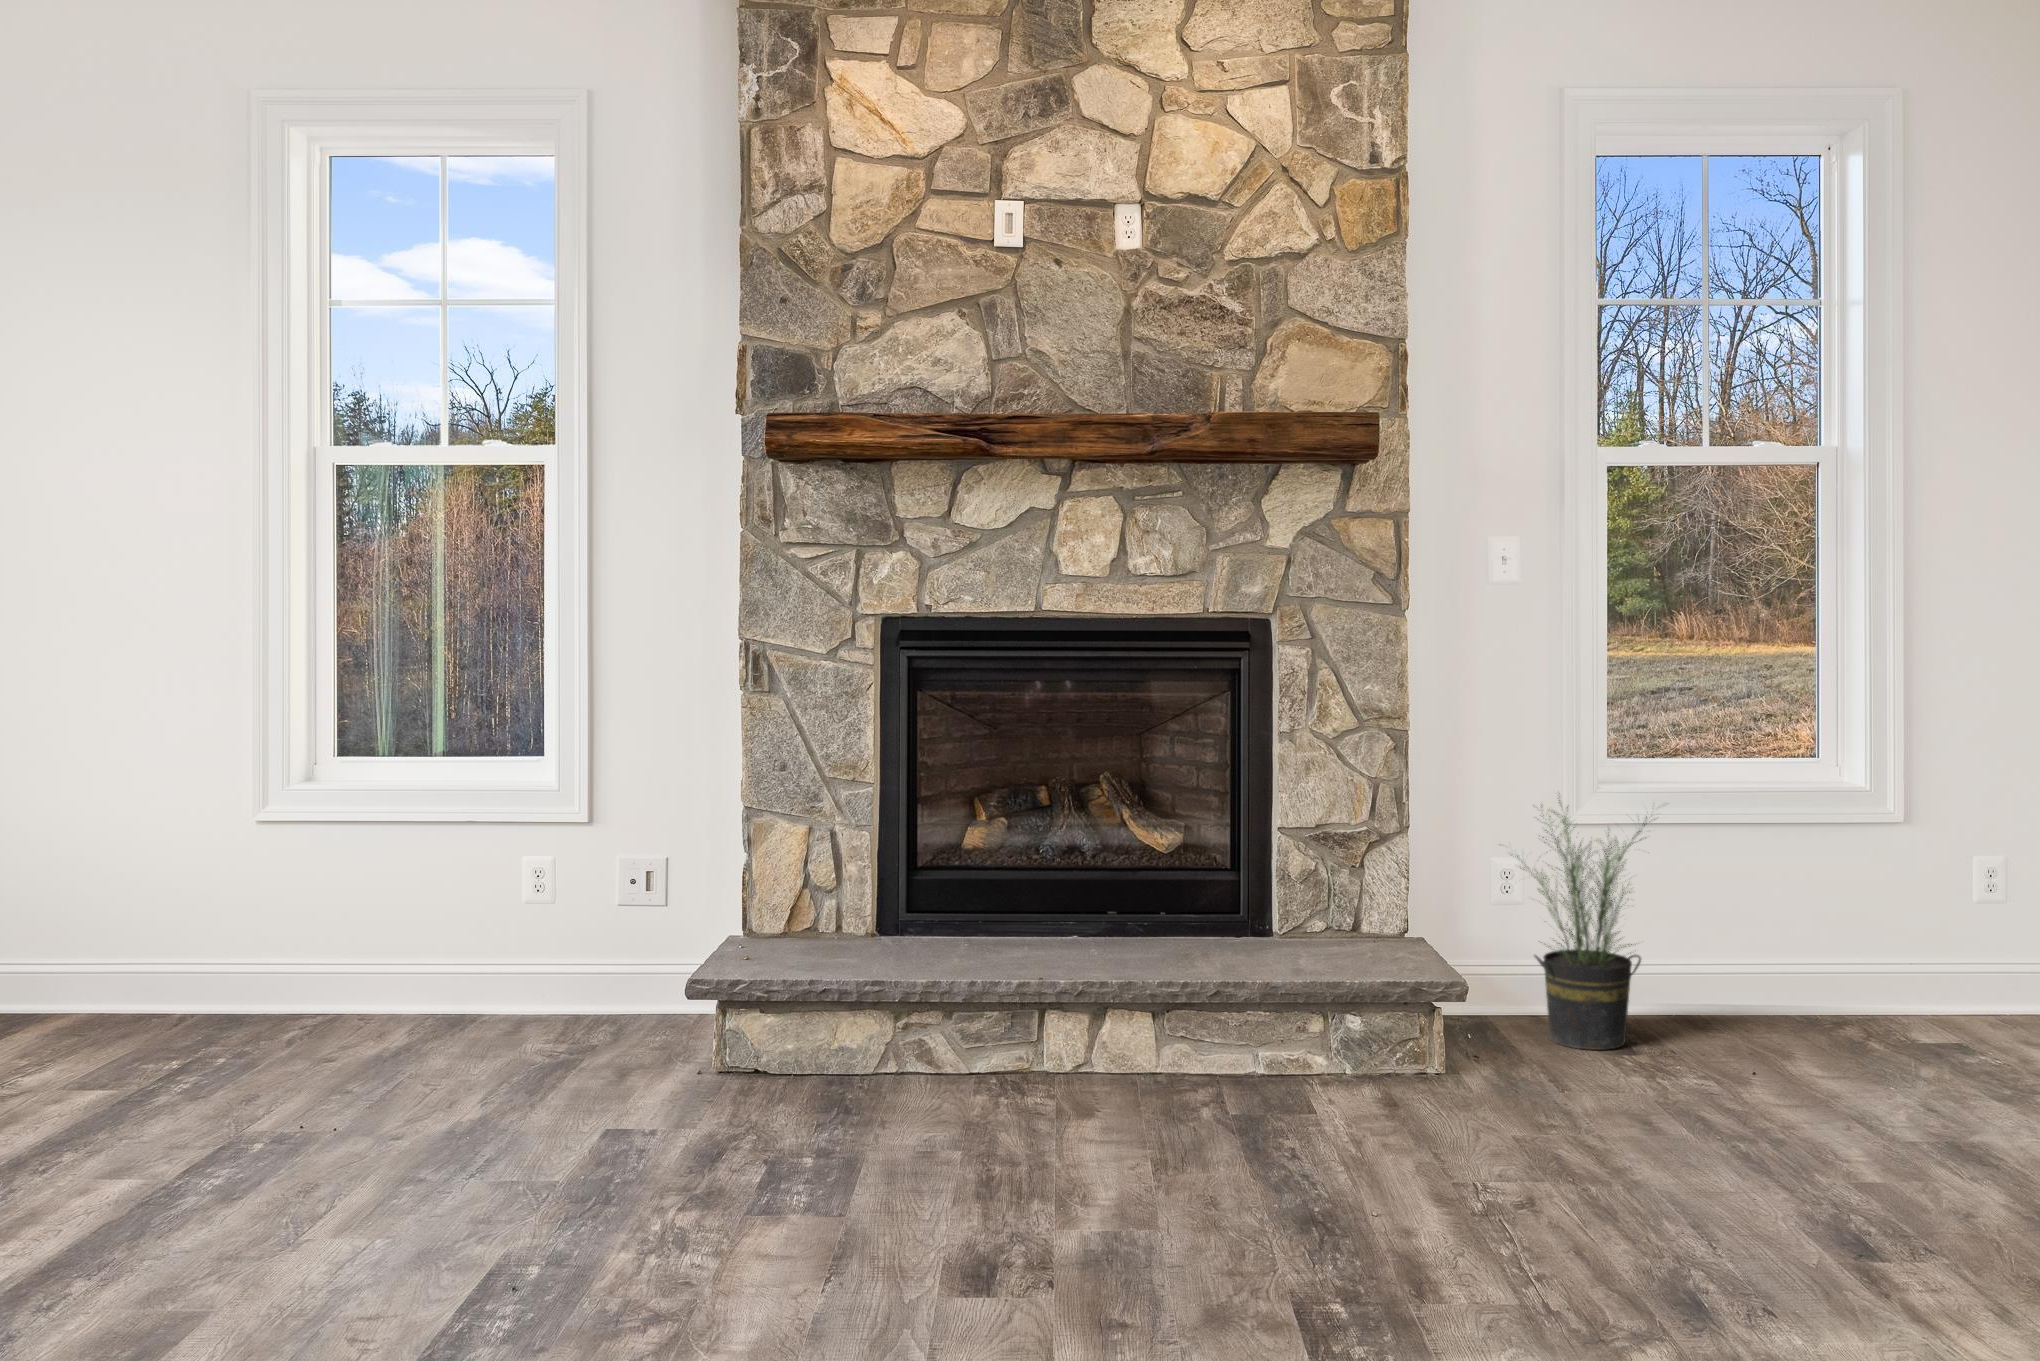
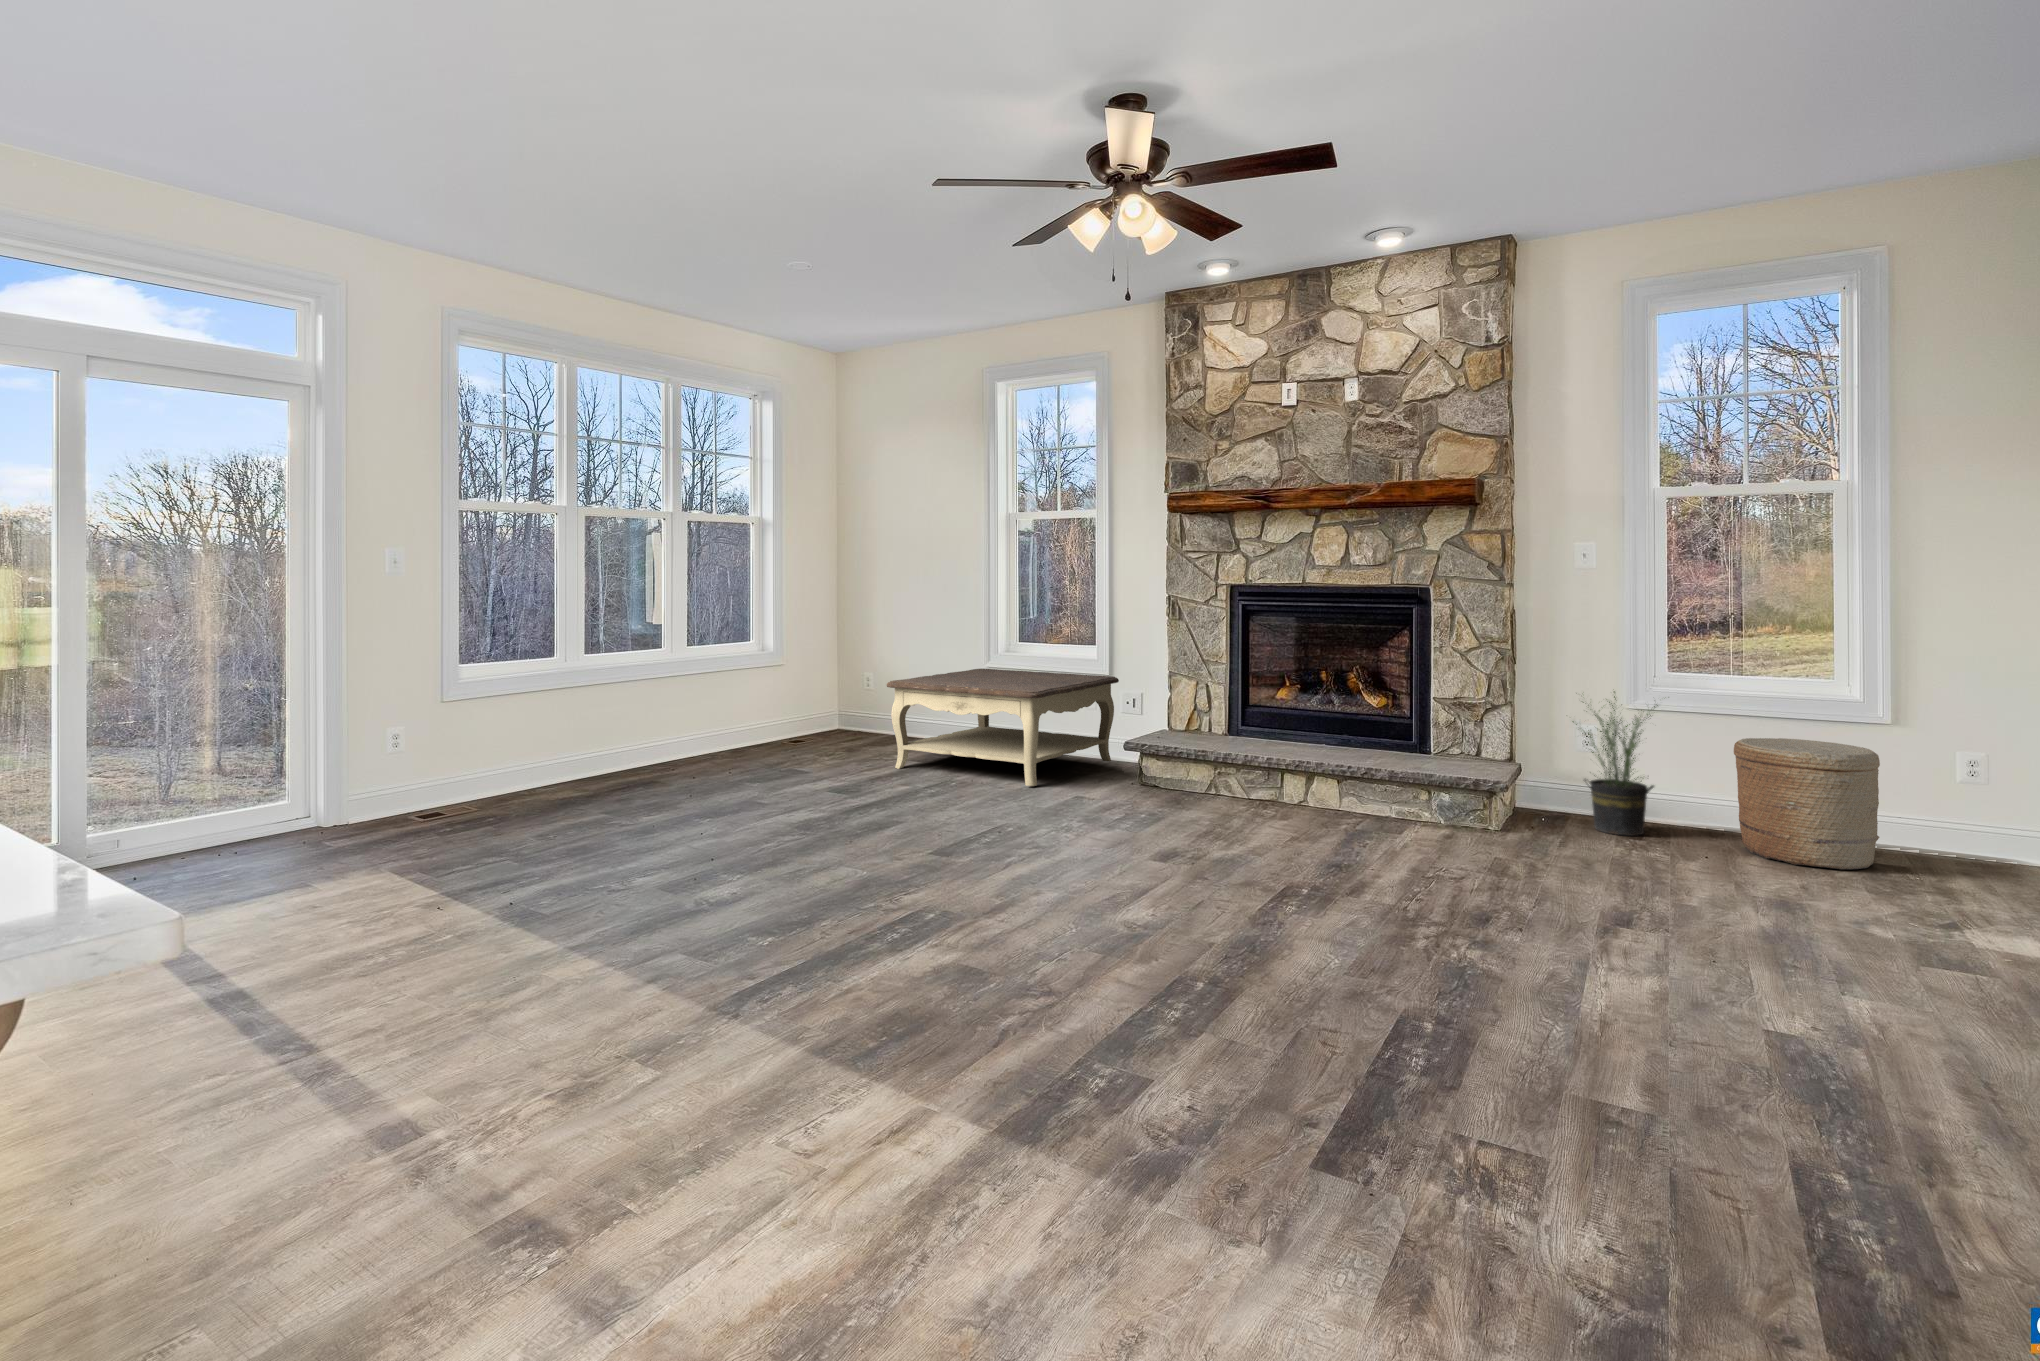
coffee table: none [39,819,616,1117] -> present [887,669,1119,786]
woven basket: none [1750,857,1952,1069] -> present [1734,738,1880,869]

